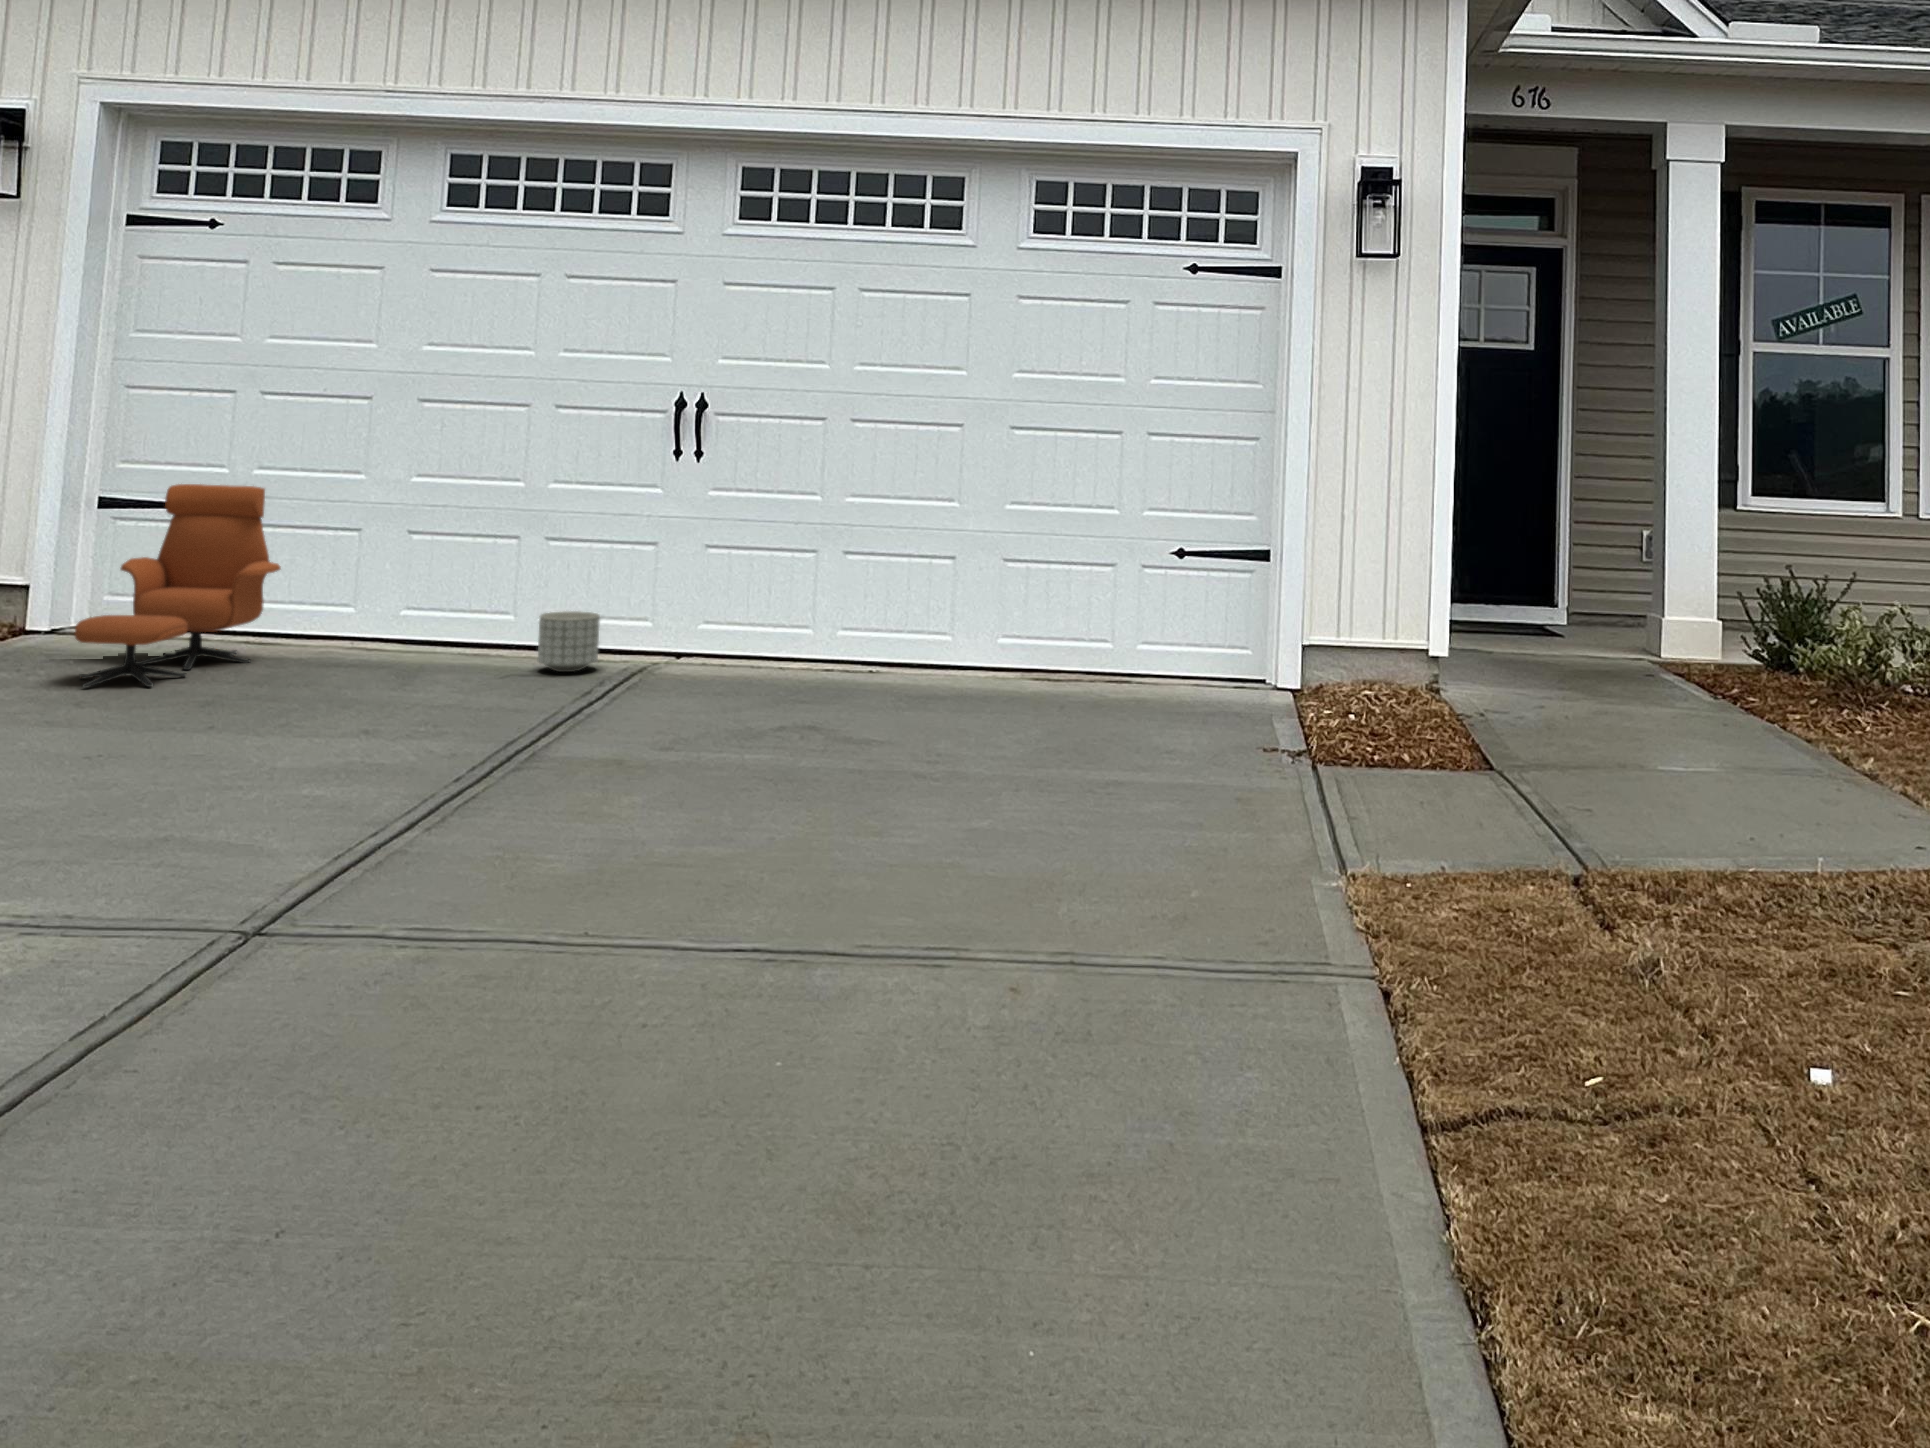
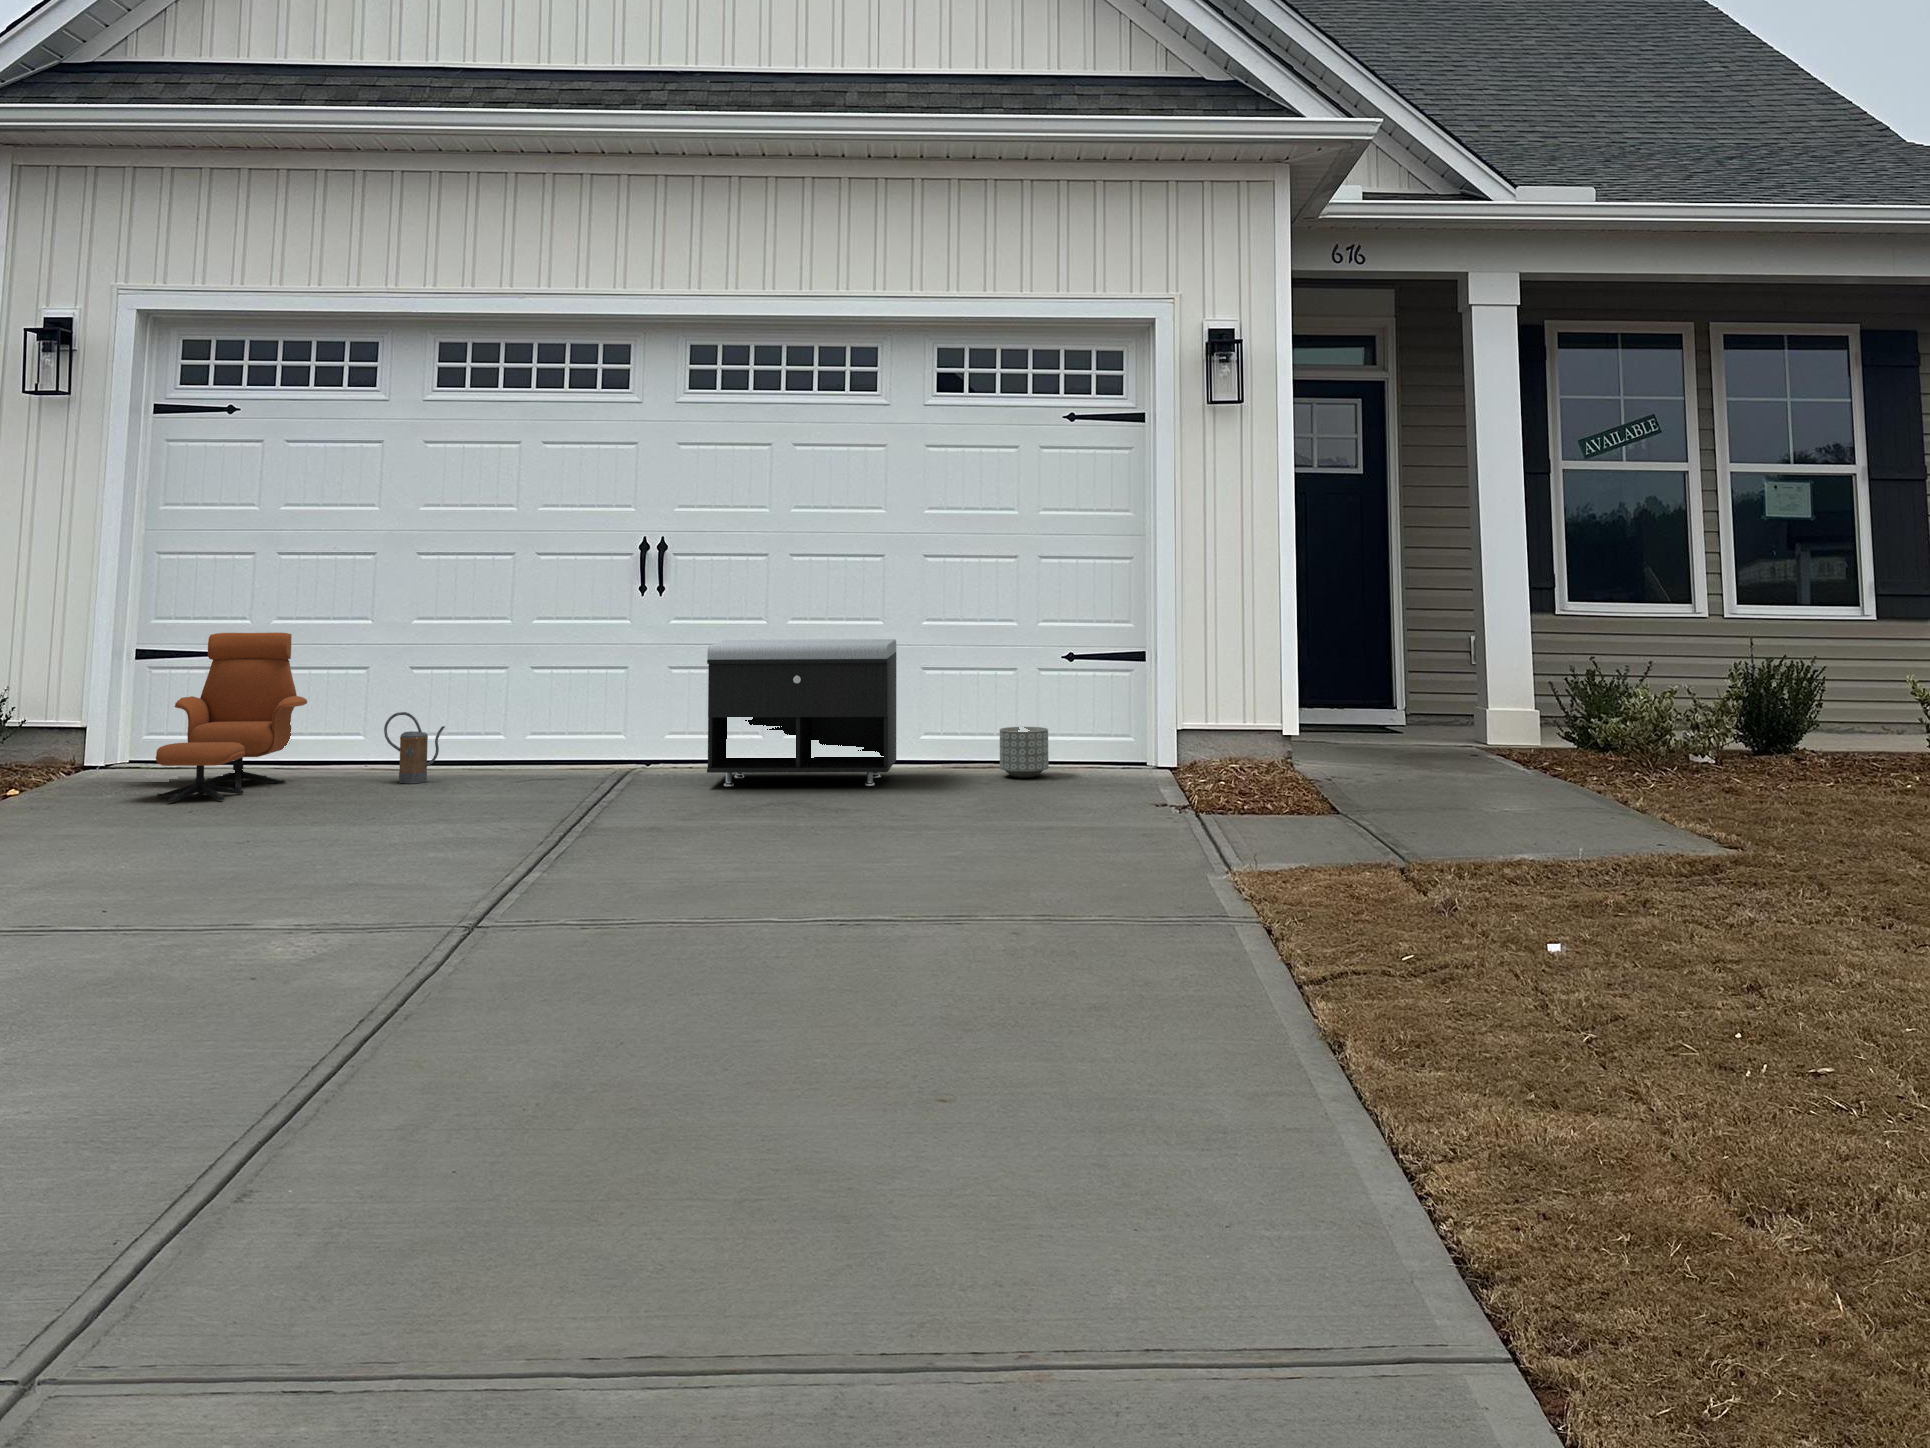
storage bench: none [737,514,975,696] -> present [707,639,896,787]
watering can: none [368,585,439,669] -> present [384,712,445,783]
planter: present [538,611,600,672] -> present [1000,727,1048,778]

